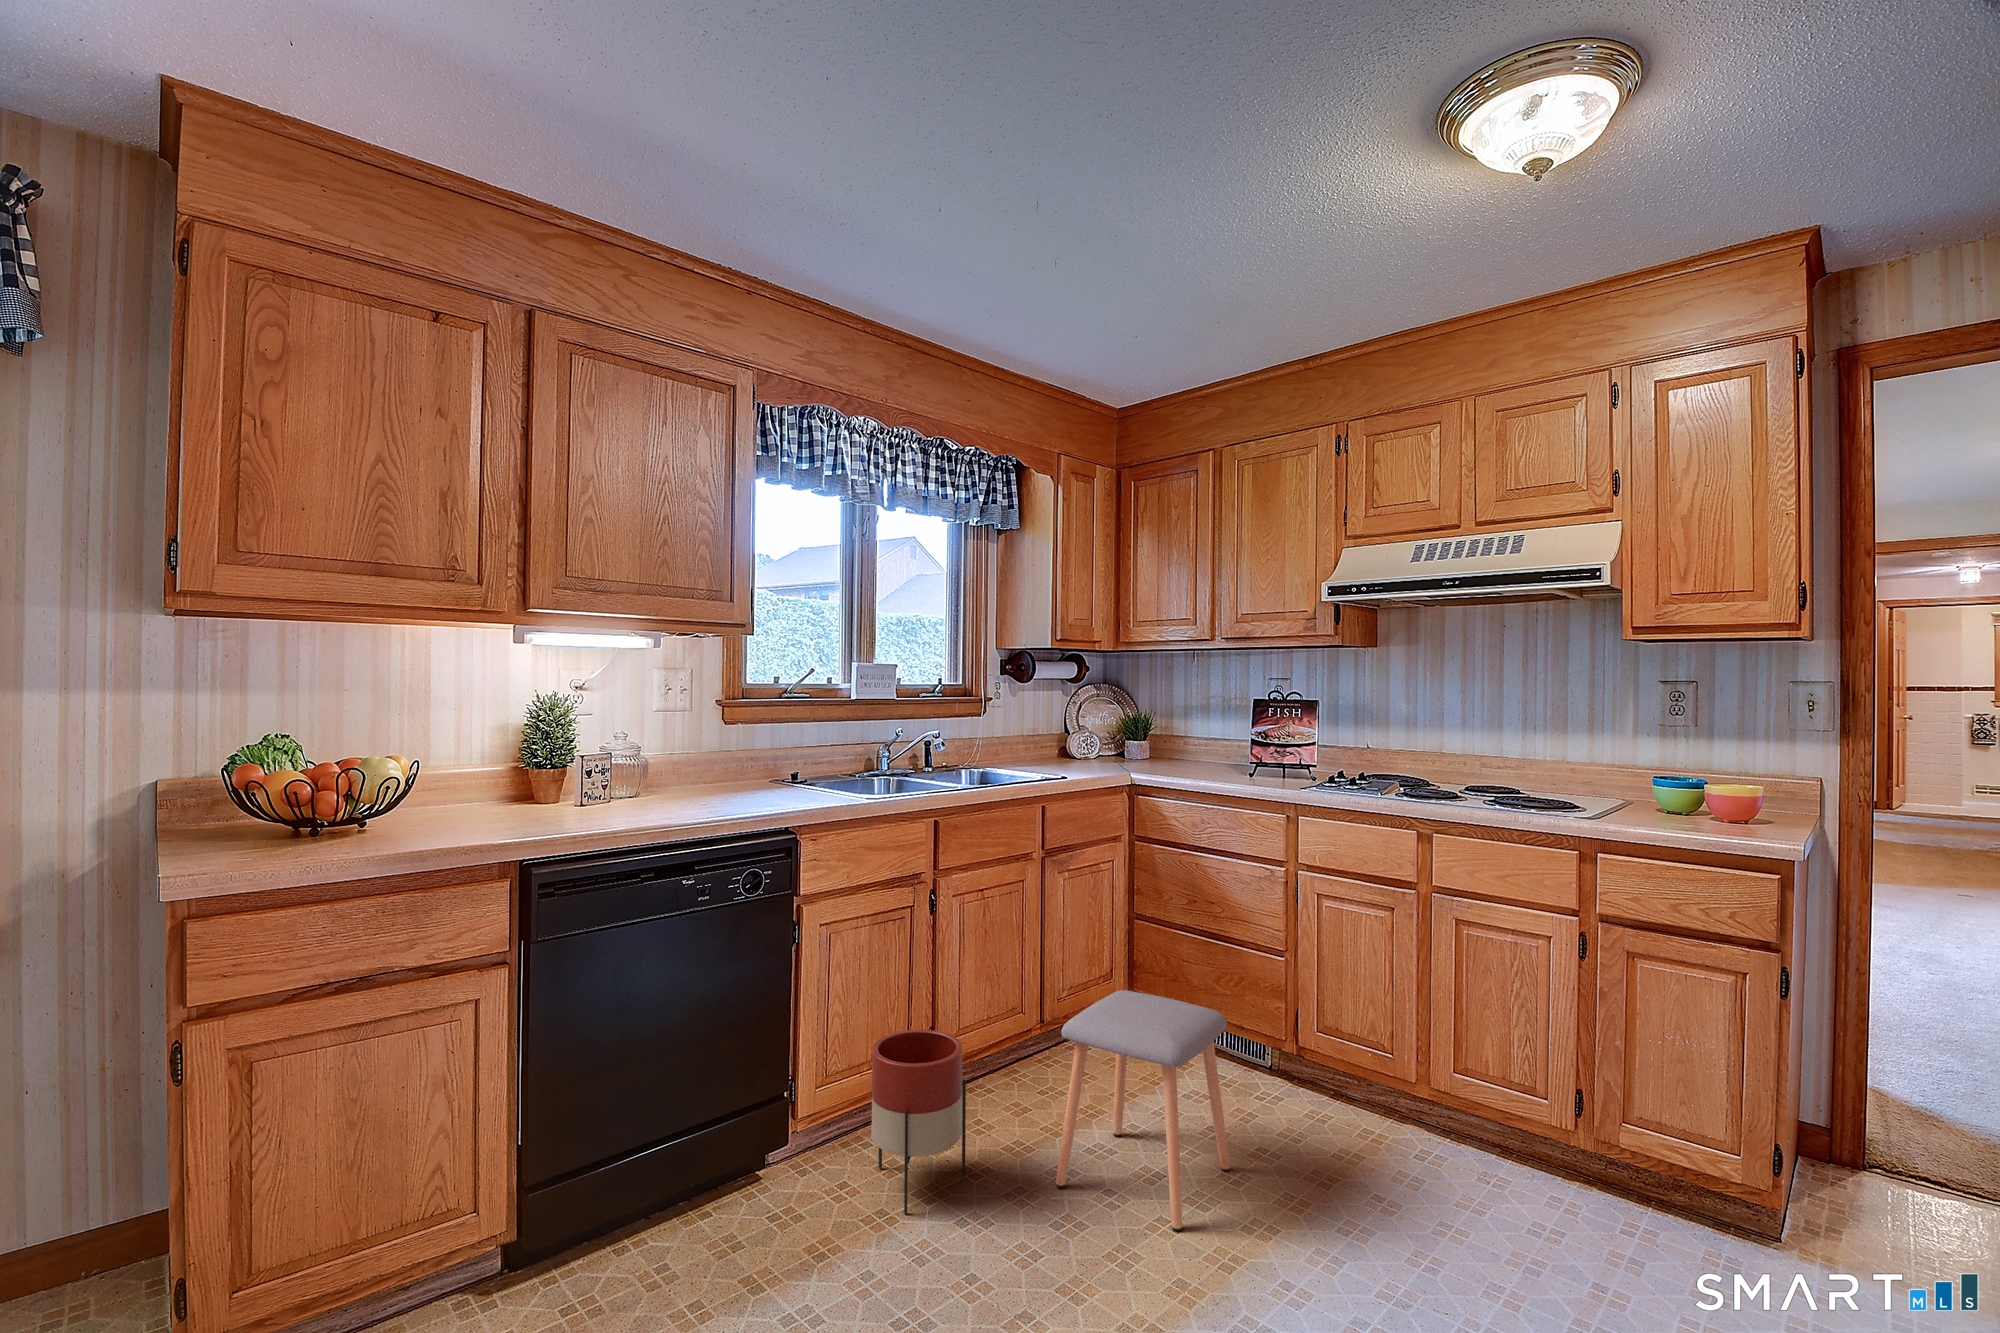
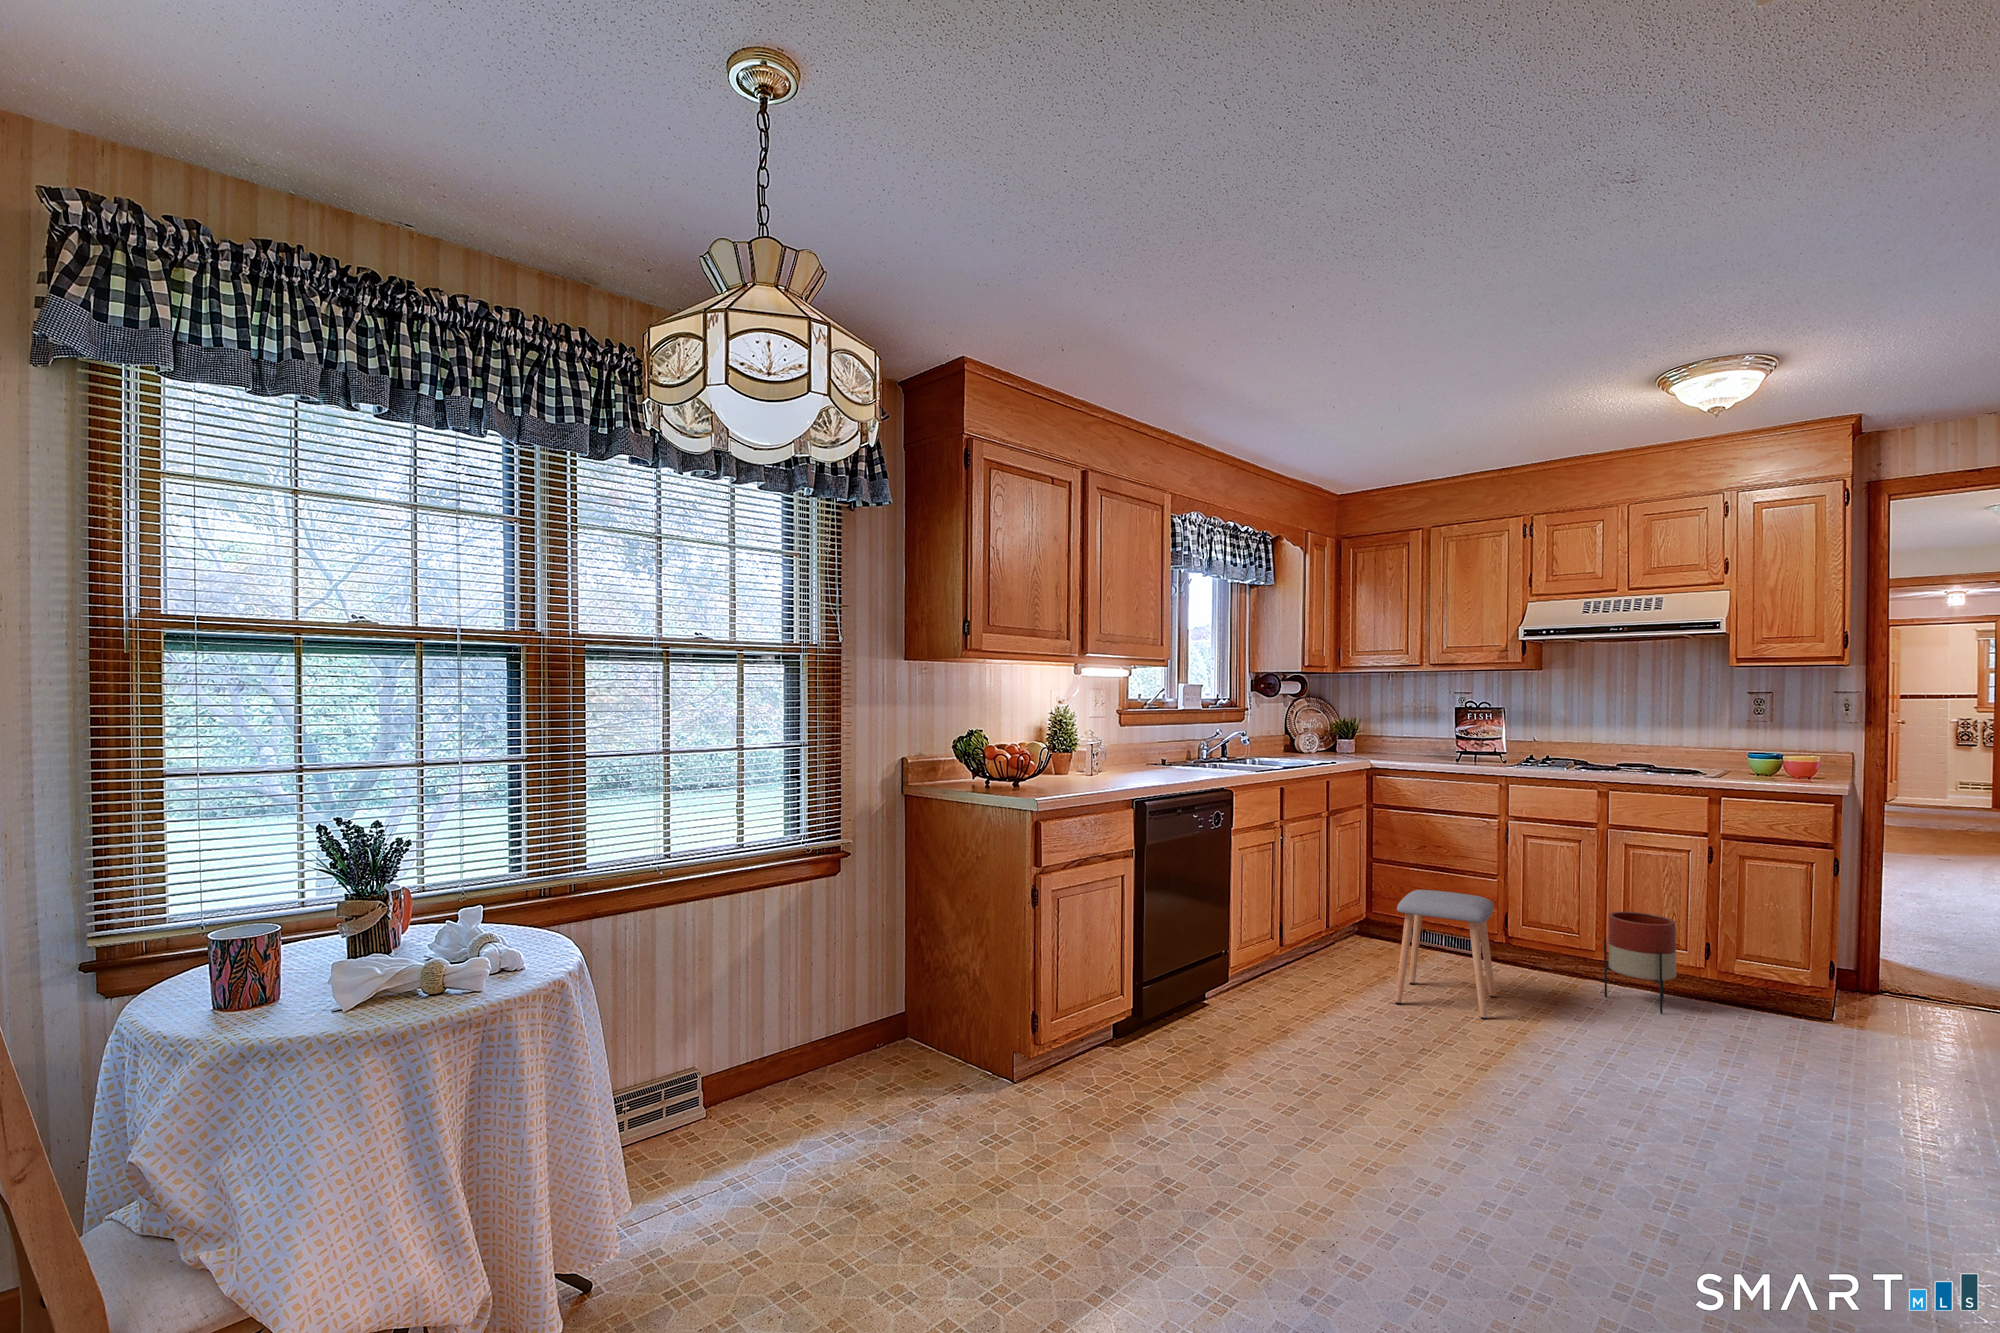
planter: present [871,1030,966,1214] -> present [1604,912,1676,1014]

